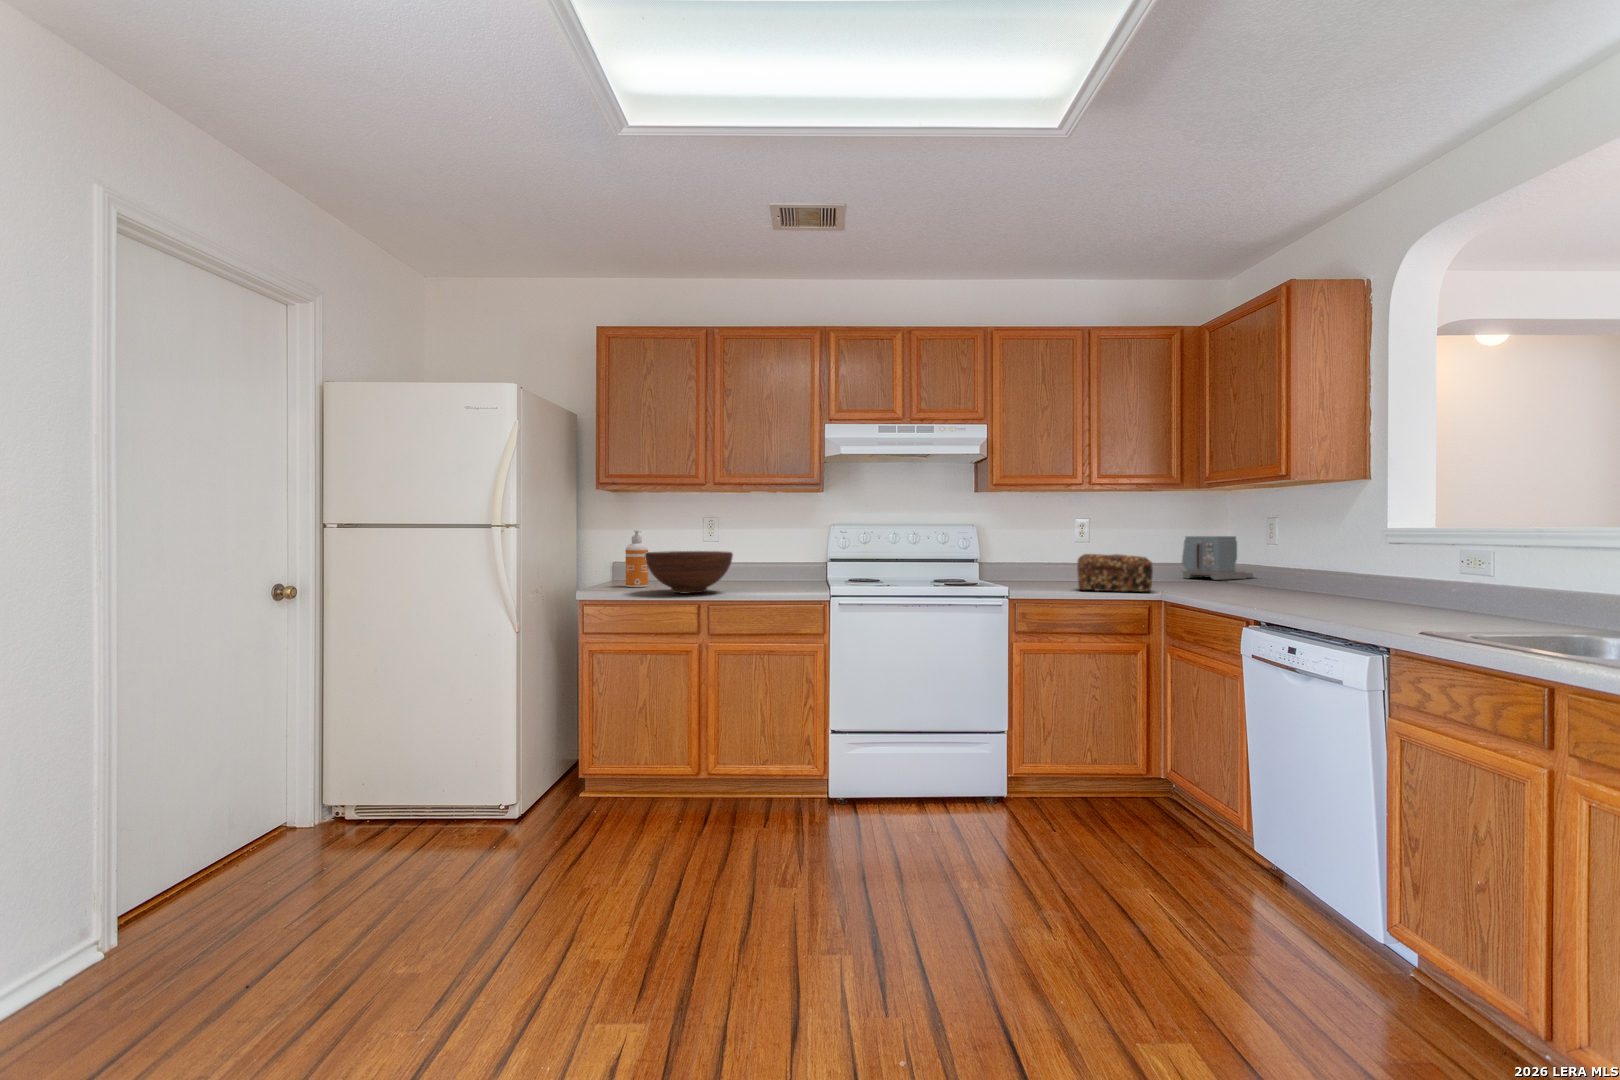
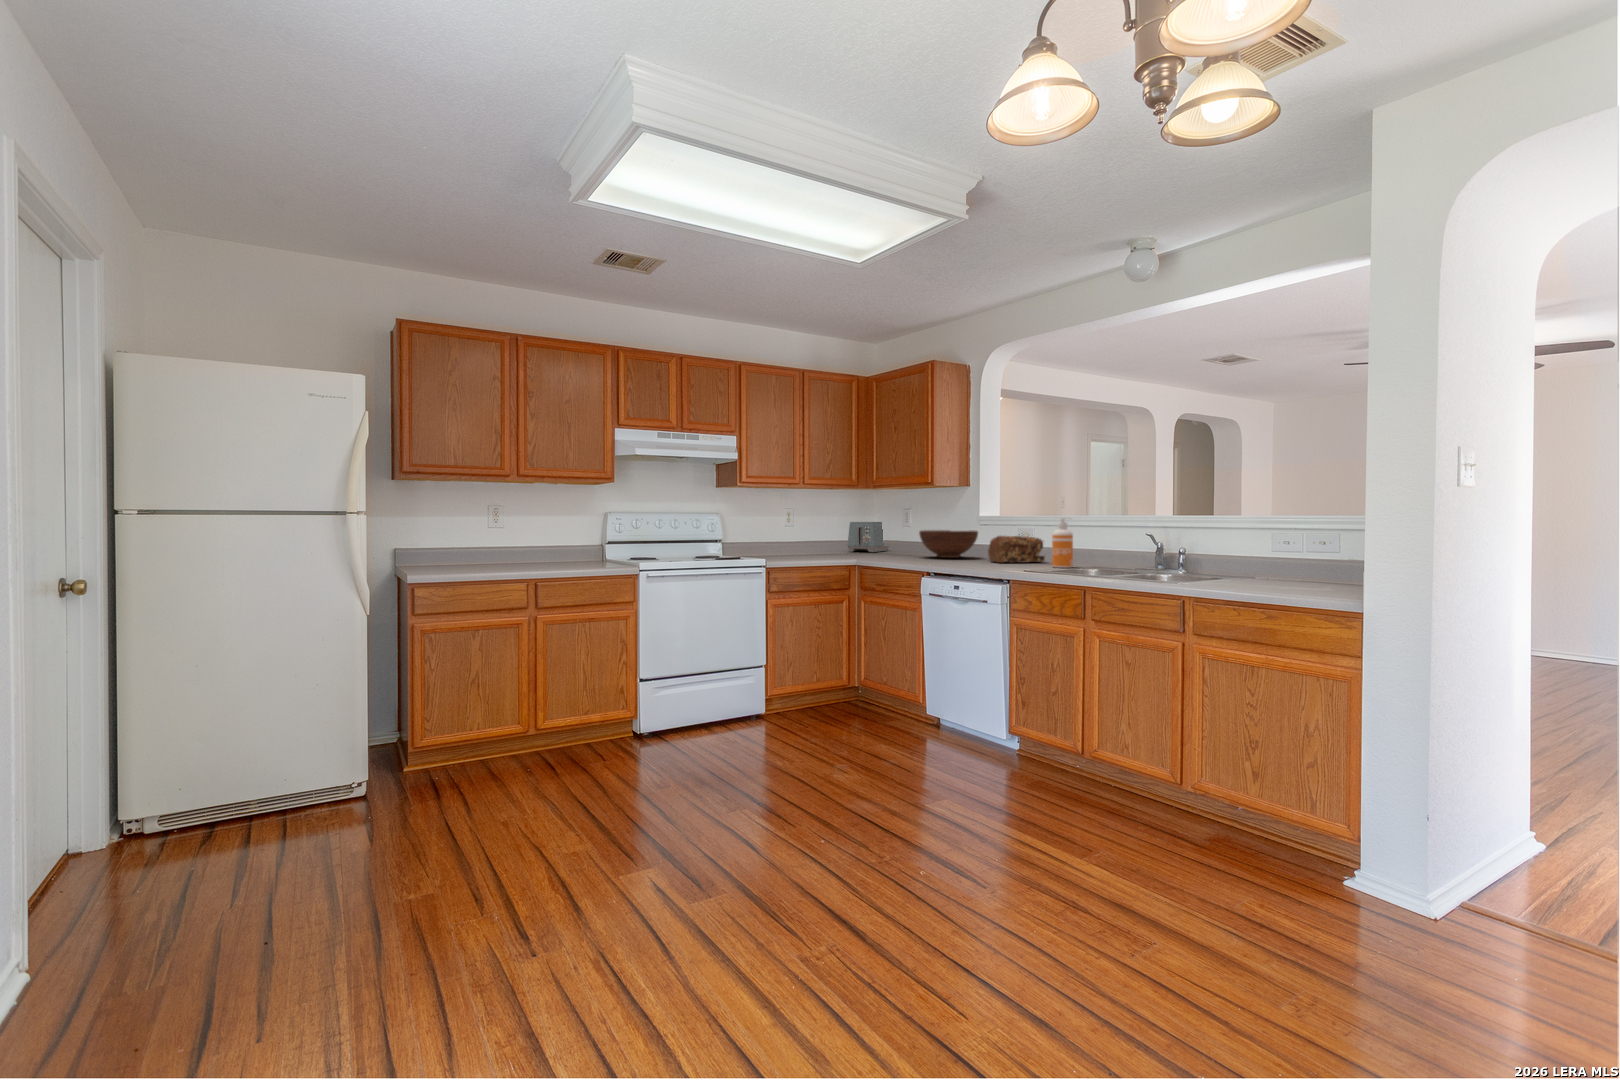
soap dispenser: present [625,530,648,587] -> present [1052,518,1073,568]
fruit bowl: present [645,551,733,593] -> present [919,530,978,558]
bread loaf: present [1077,554,1153,592] -> present [988,536,1045,563]

